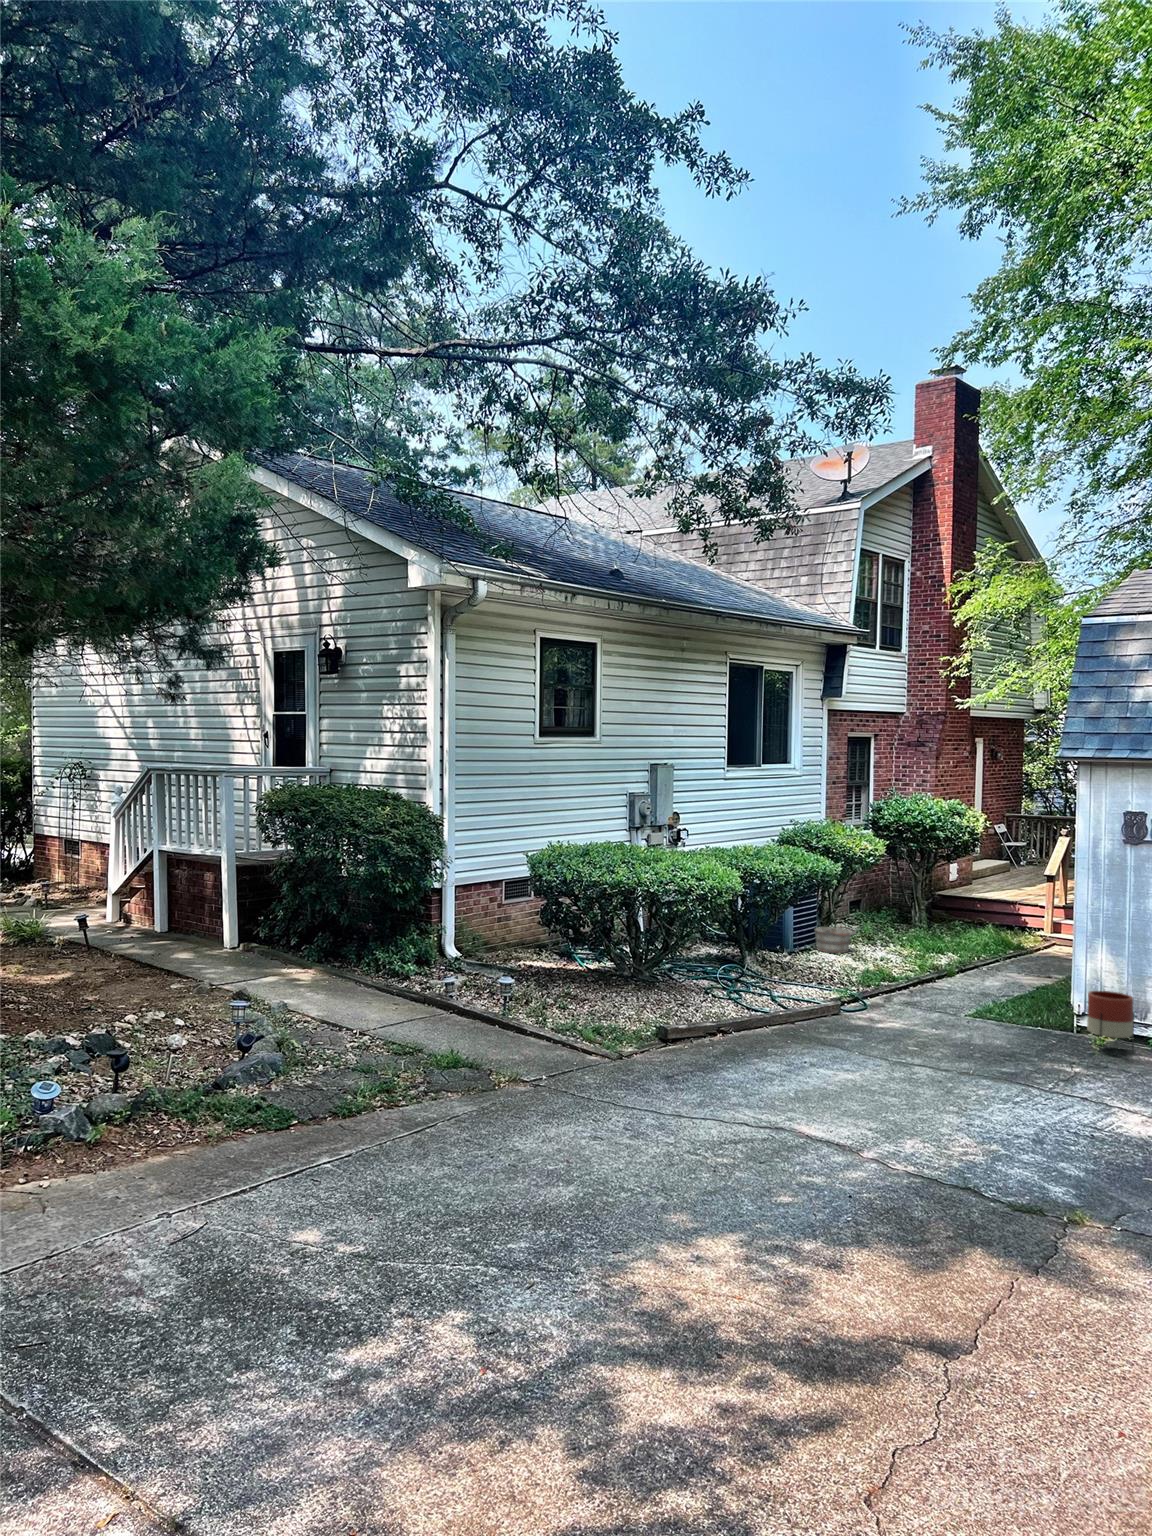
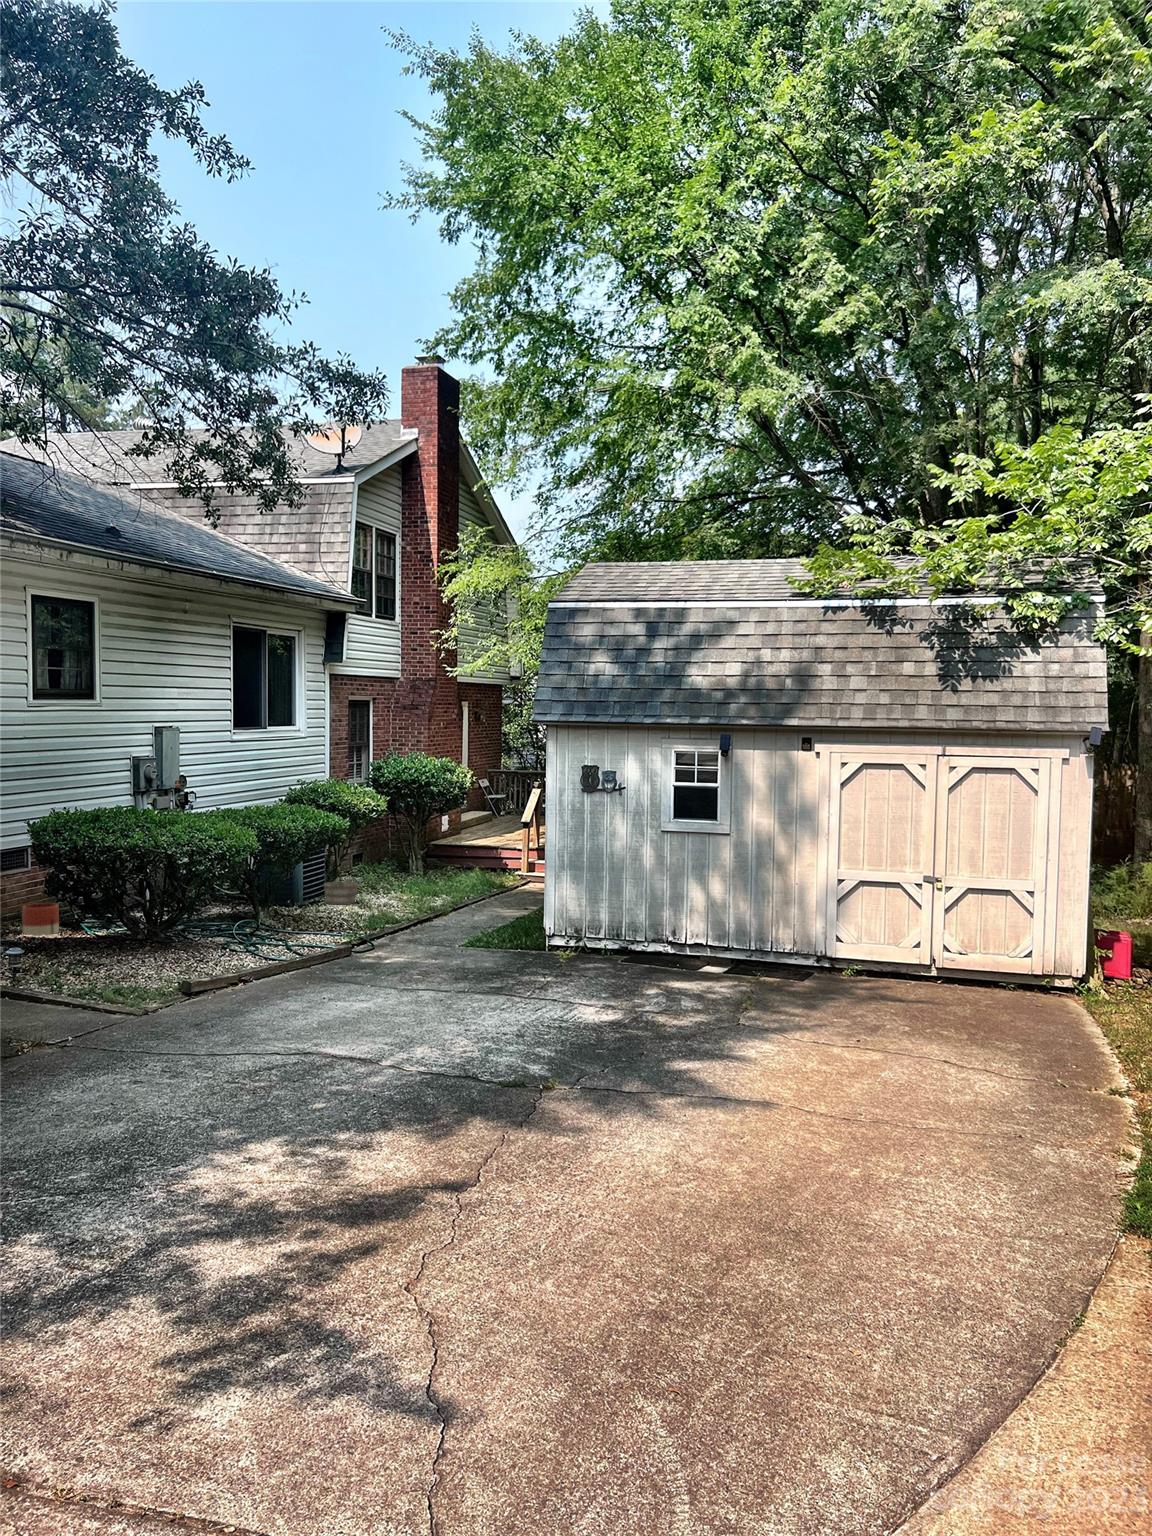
planter: present [1087,991,1134,1052] -> present [21,903,59,936]

